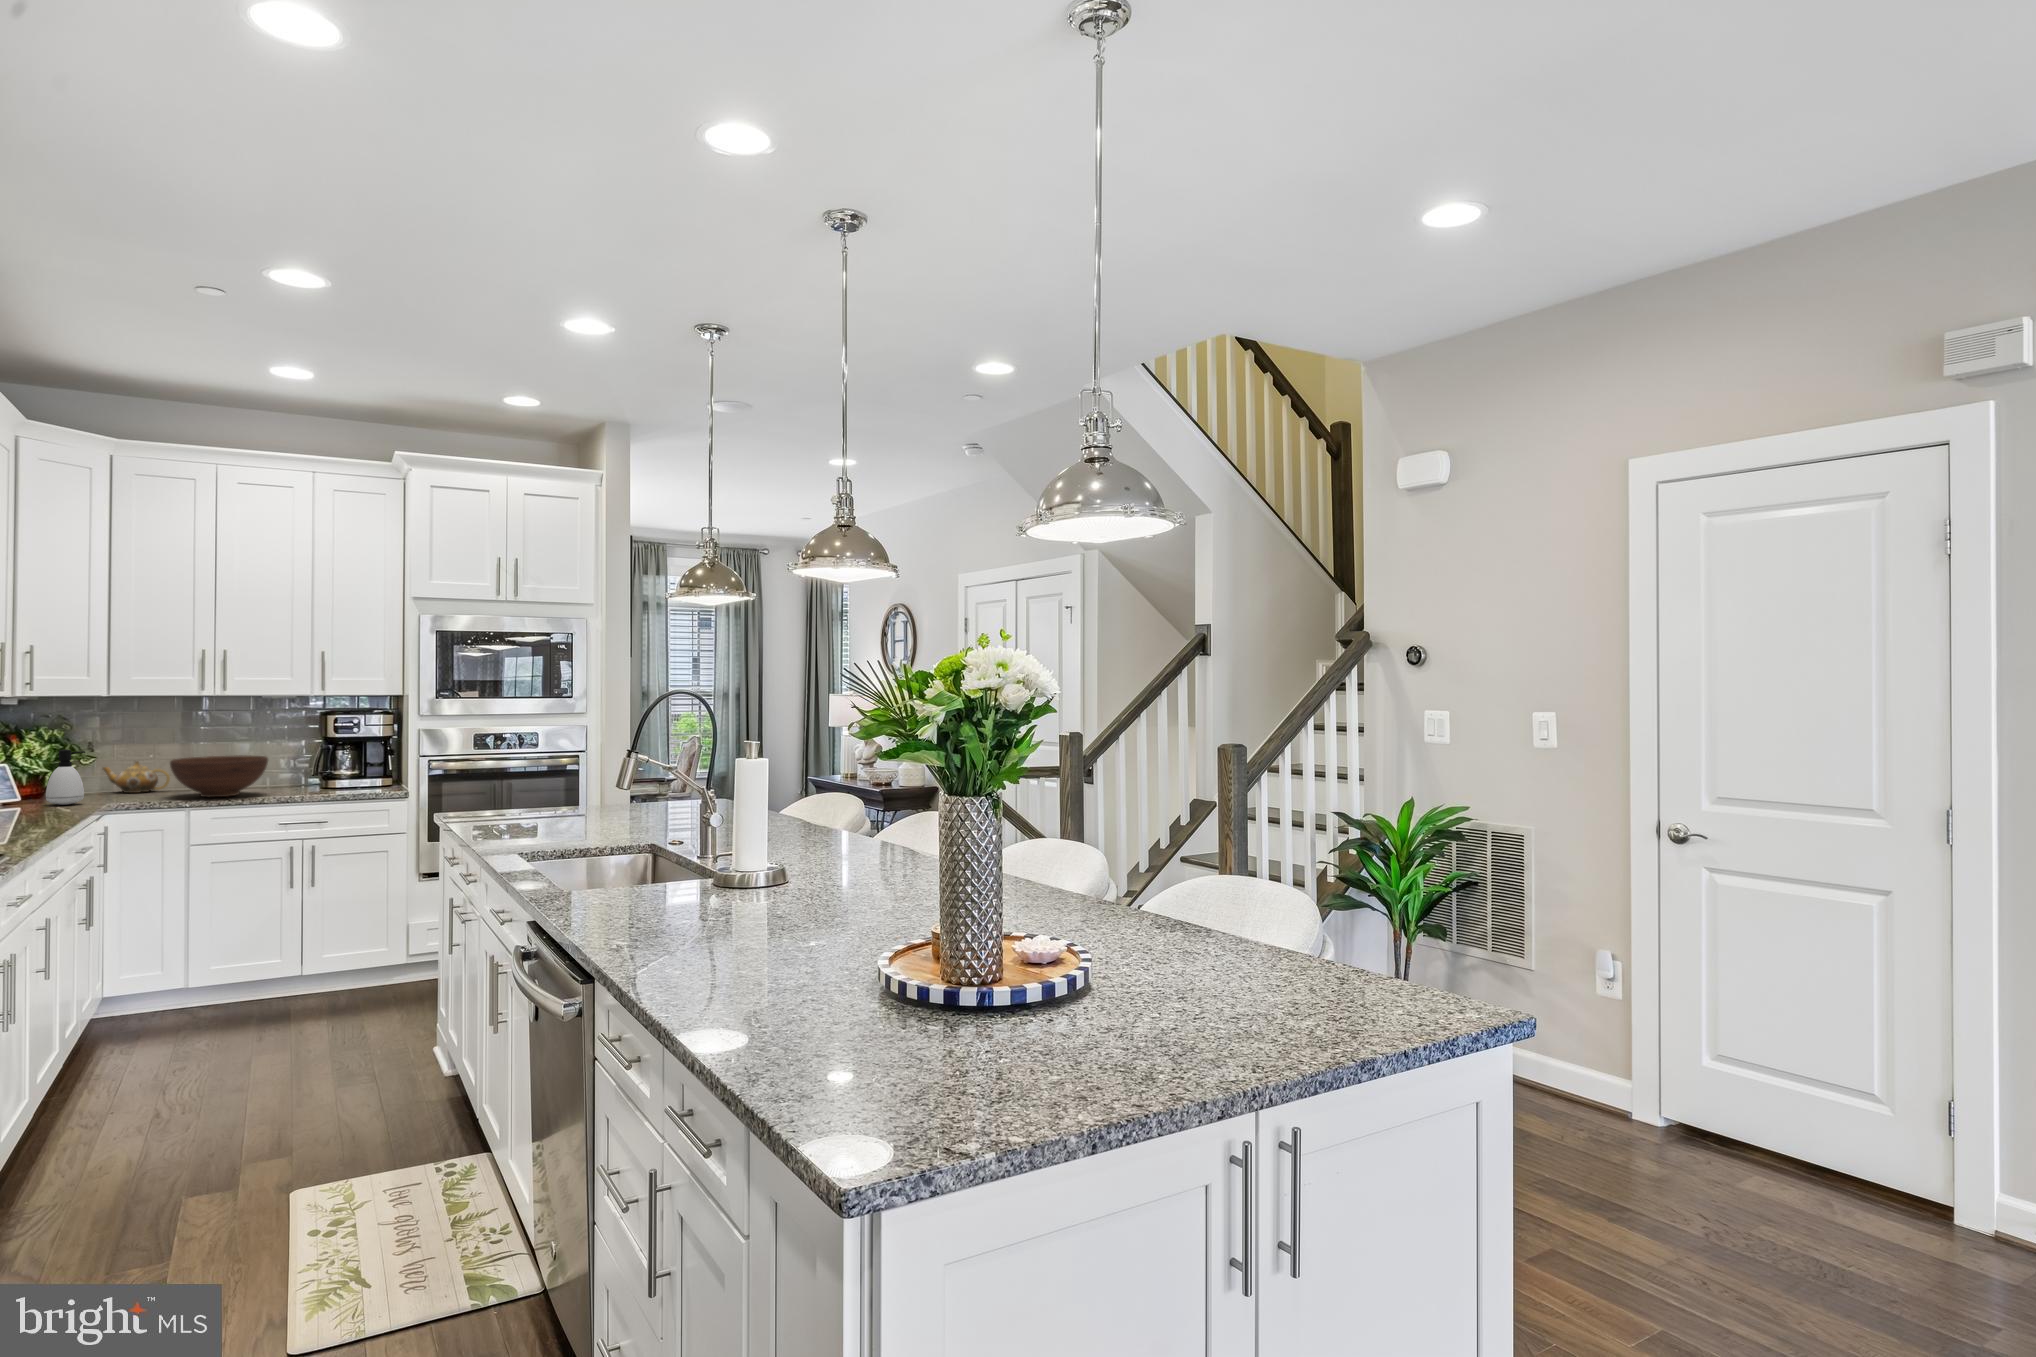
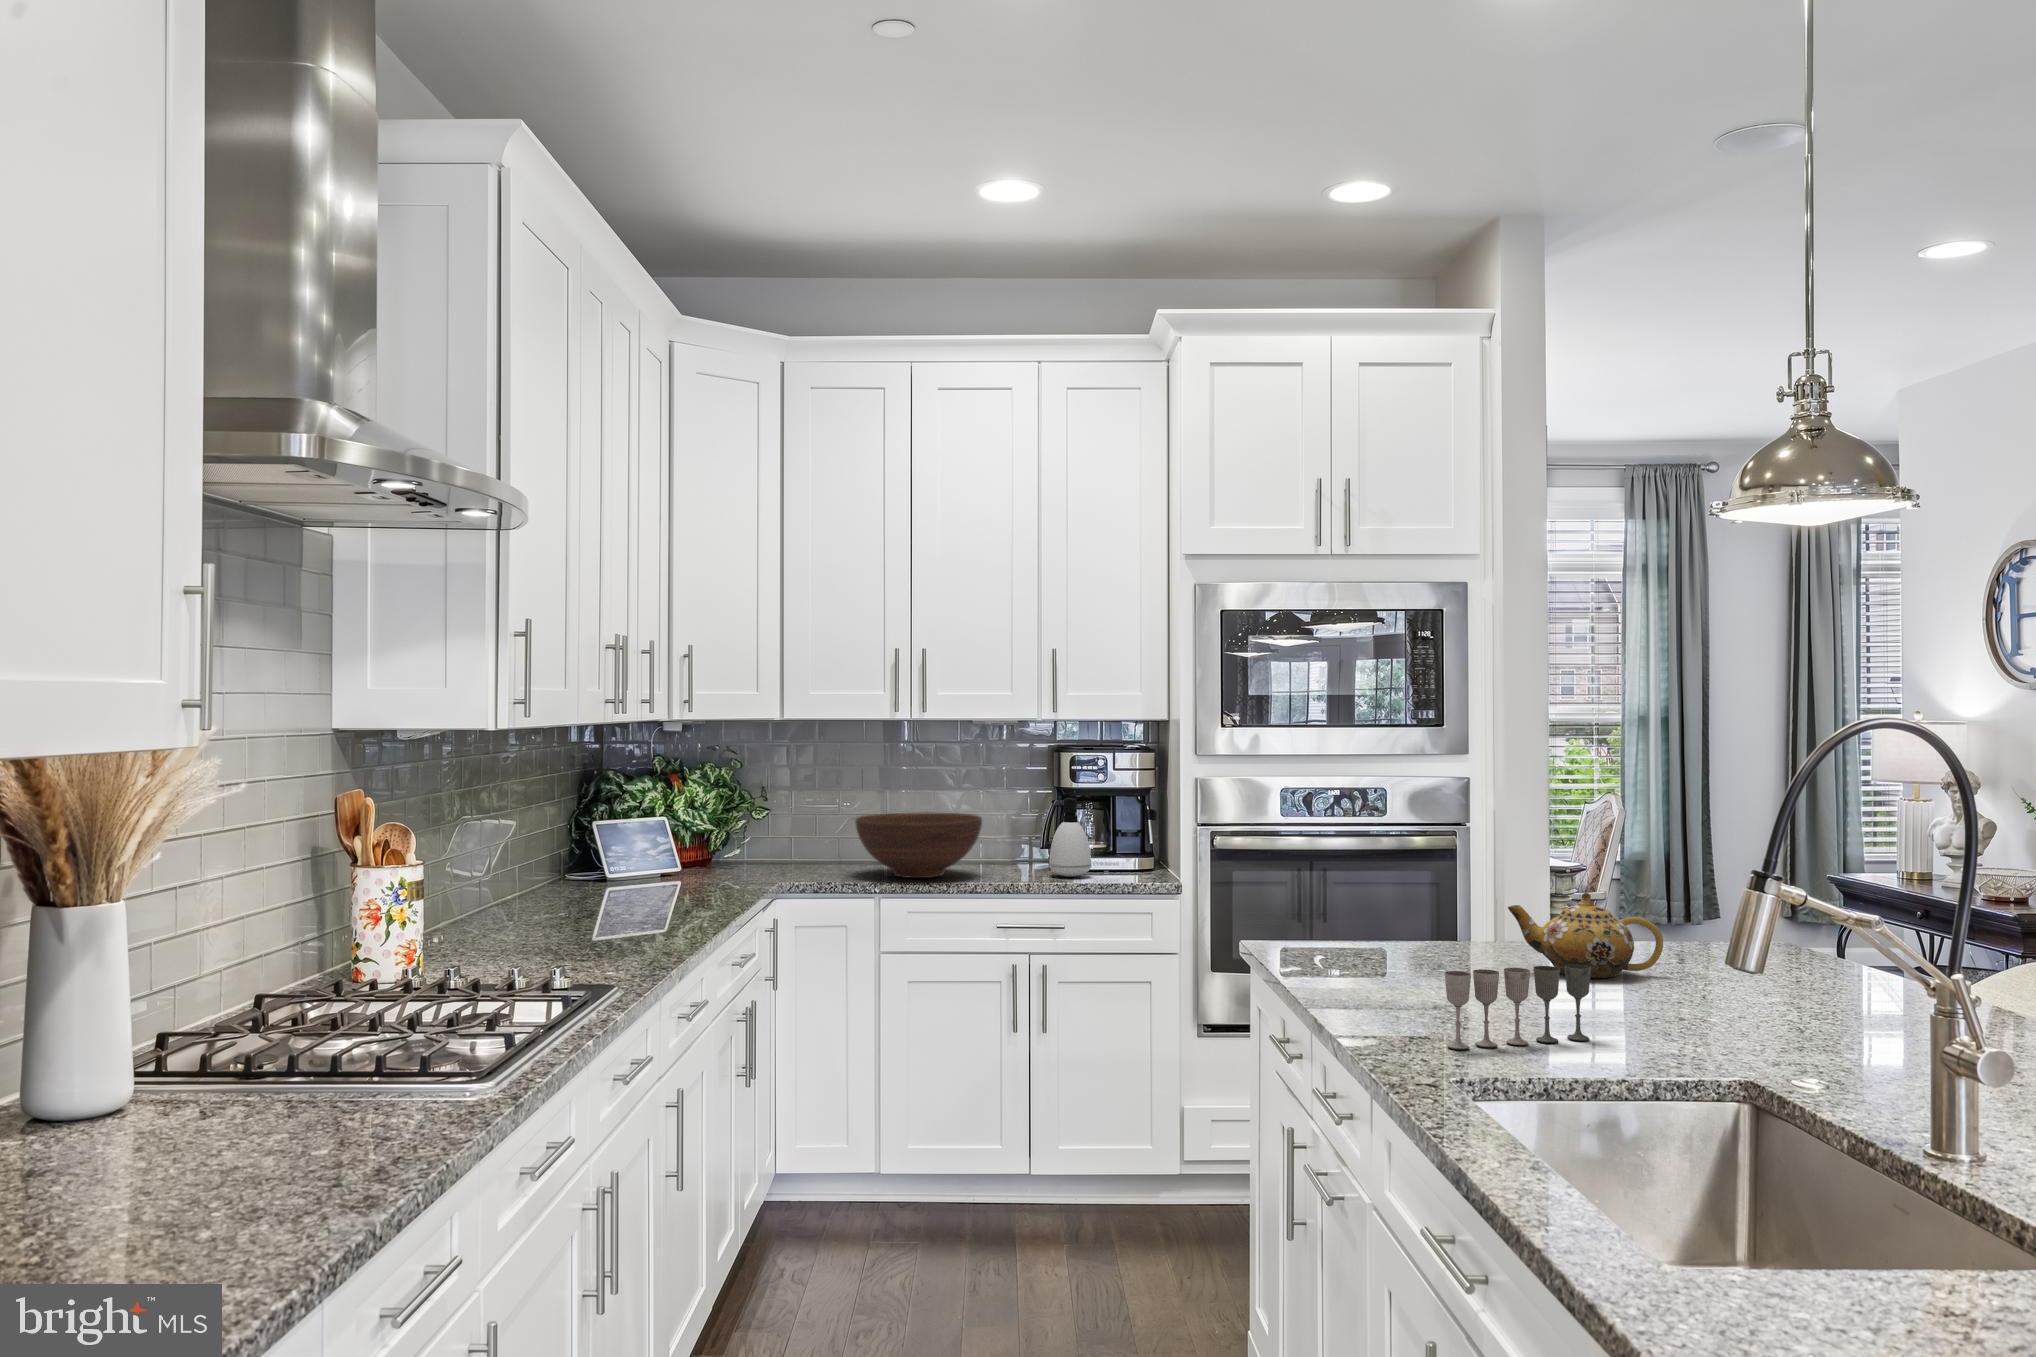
soap dispenser: present [46,750,85,805] -> present [1049,798,1091,877]
teapot: present [103,761,170,793] -> present [1508,893,1663,978]
wine glass: none [492,805,562,843] -> present [1445,964,1591,1049]

